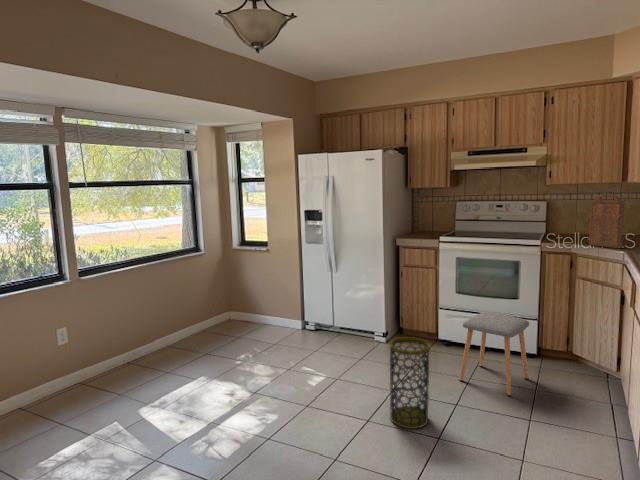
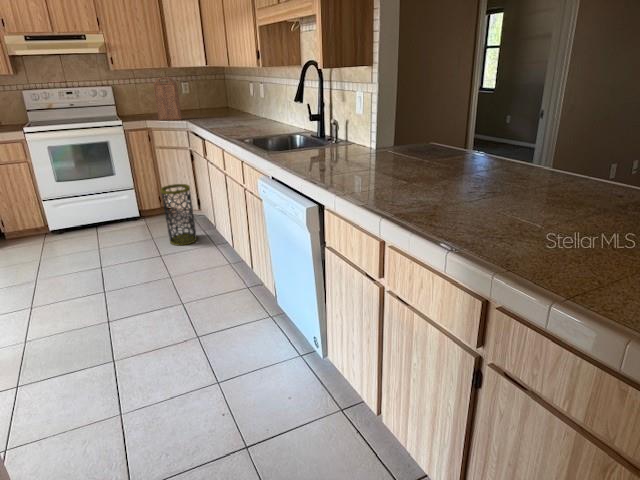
stool: present [460,312,529,396] -> none [80,188,143,254]
trash can: present [390,337,430,429] -> present [161,184,197,245]

